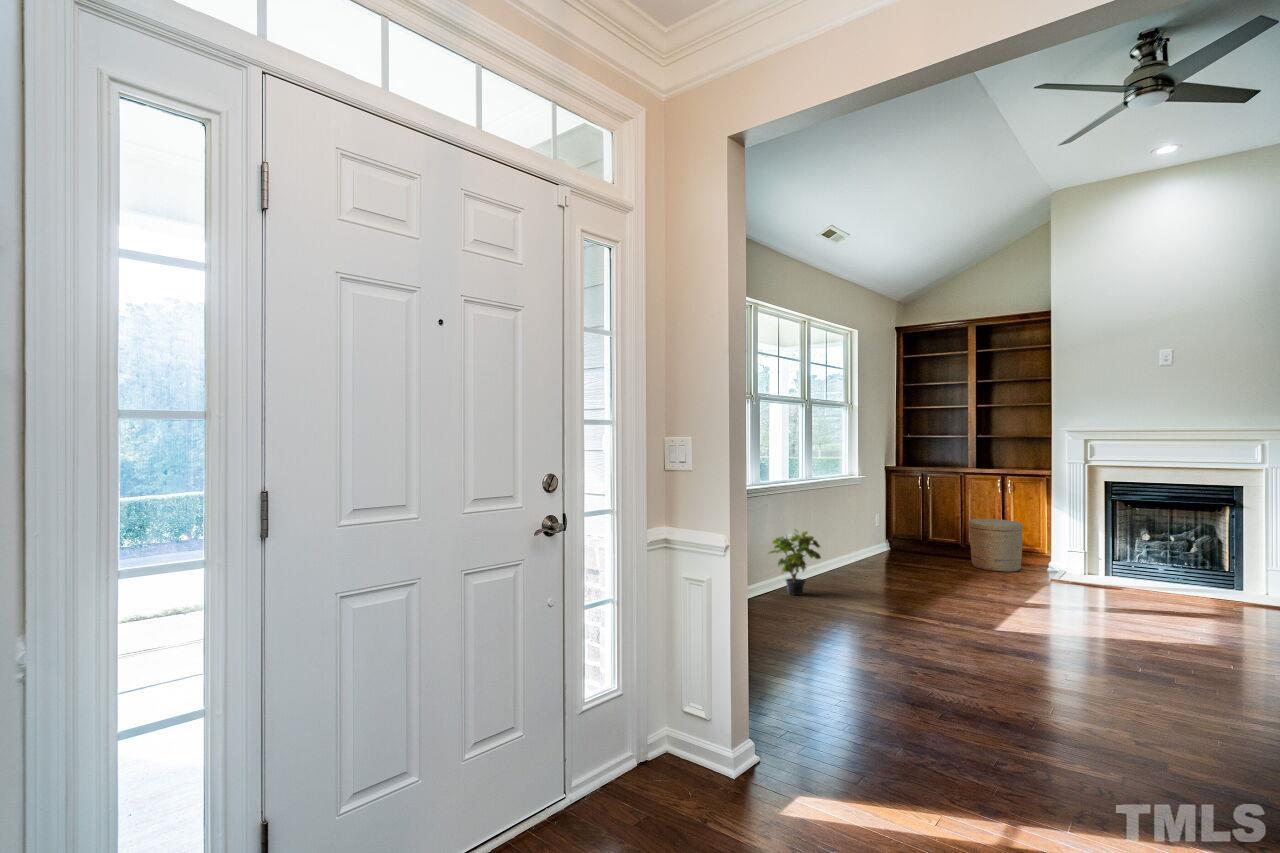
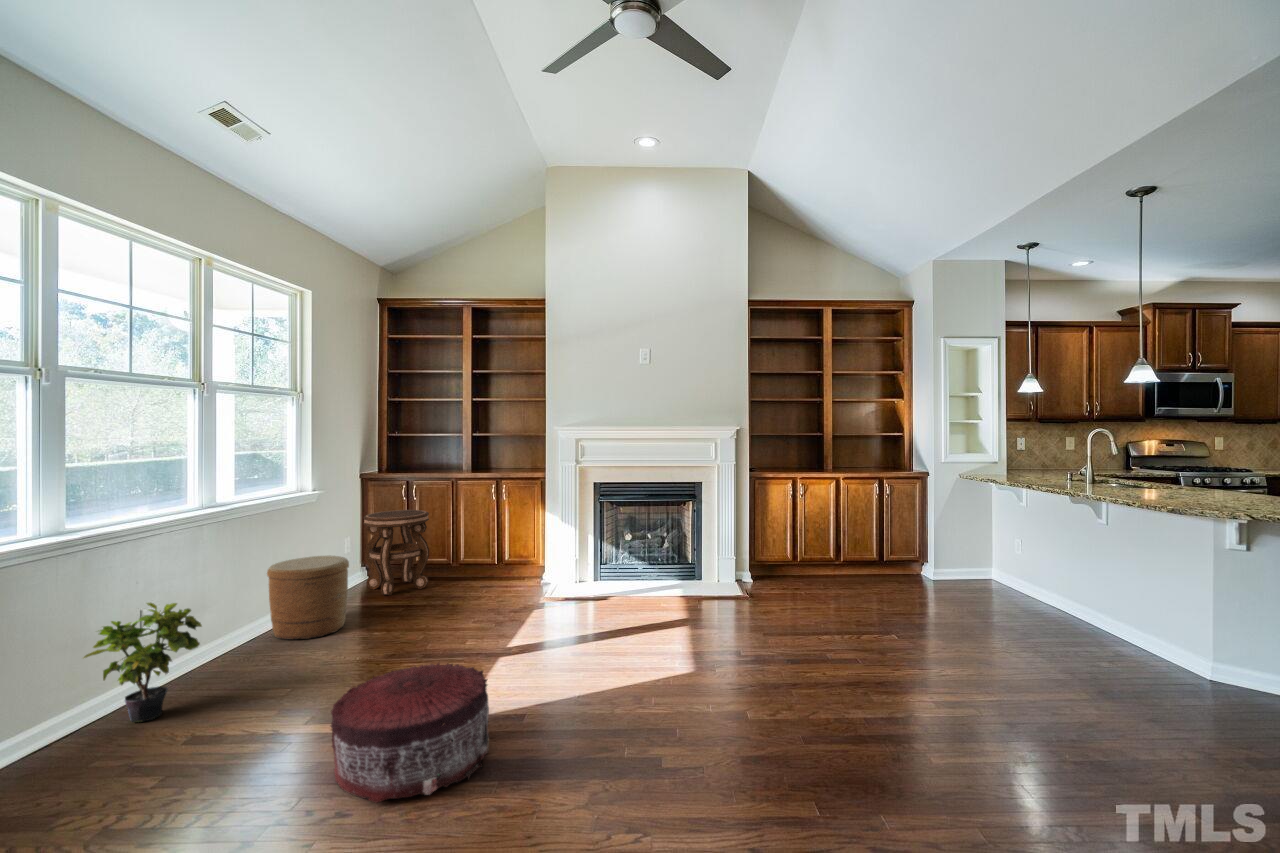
side table: none [889,497,942,561] -> present [364,510,429,595]
woven basket: present [968,519,1023,572] -> present [267,556,349,639]
pouf: none [918,585,1022,653] -> present [331,663,489,803]

